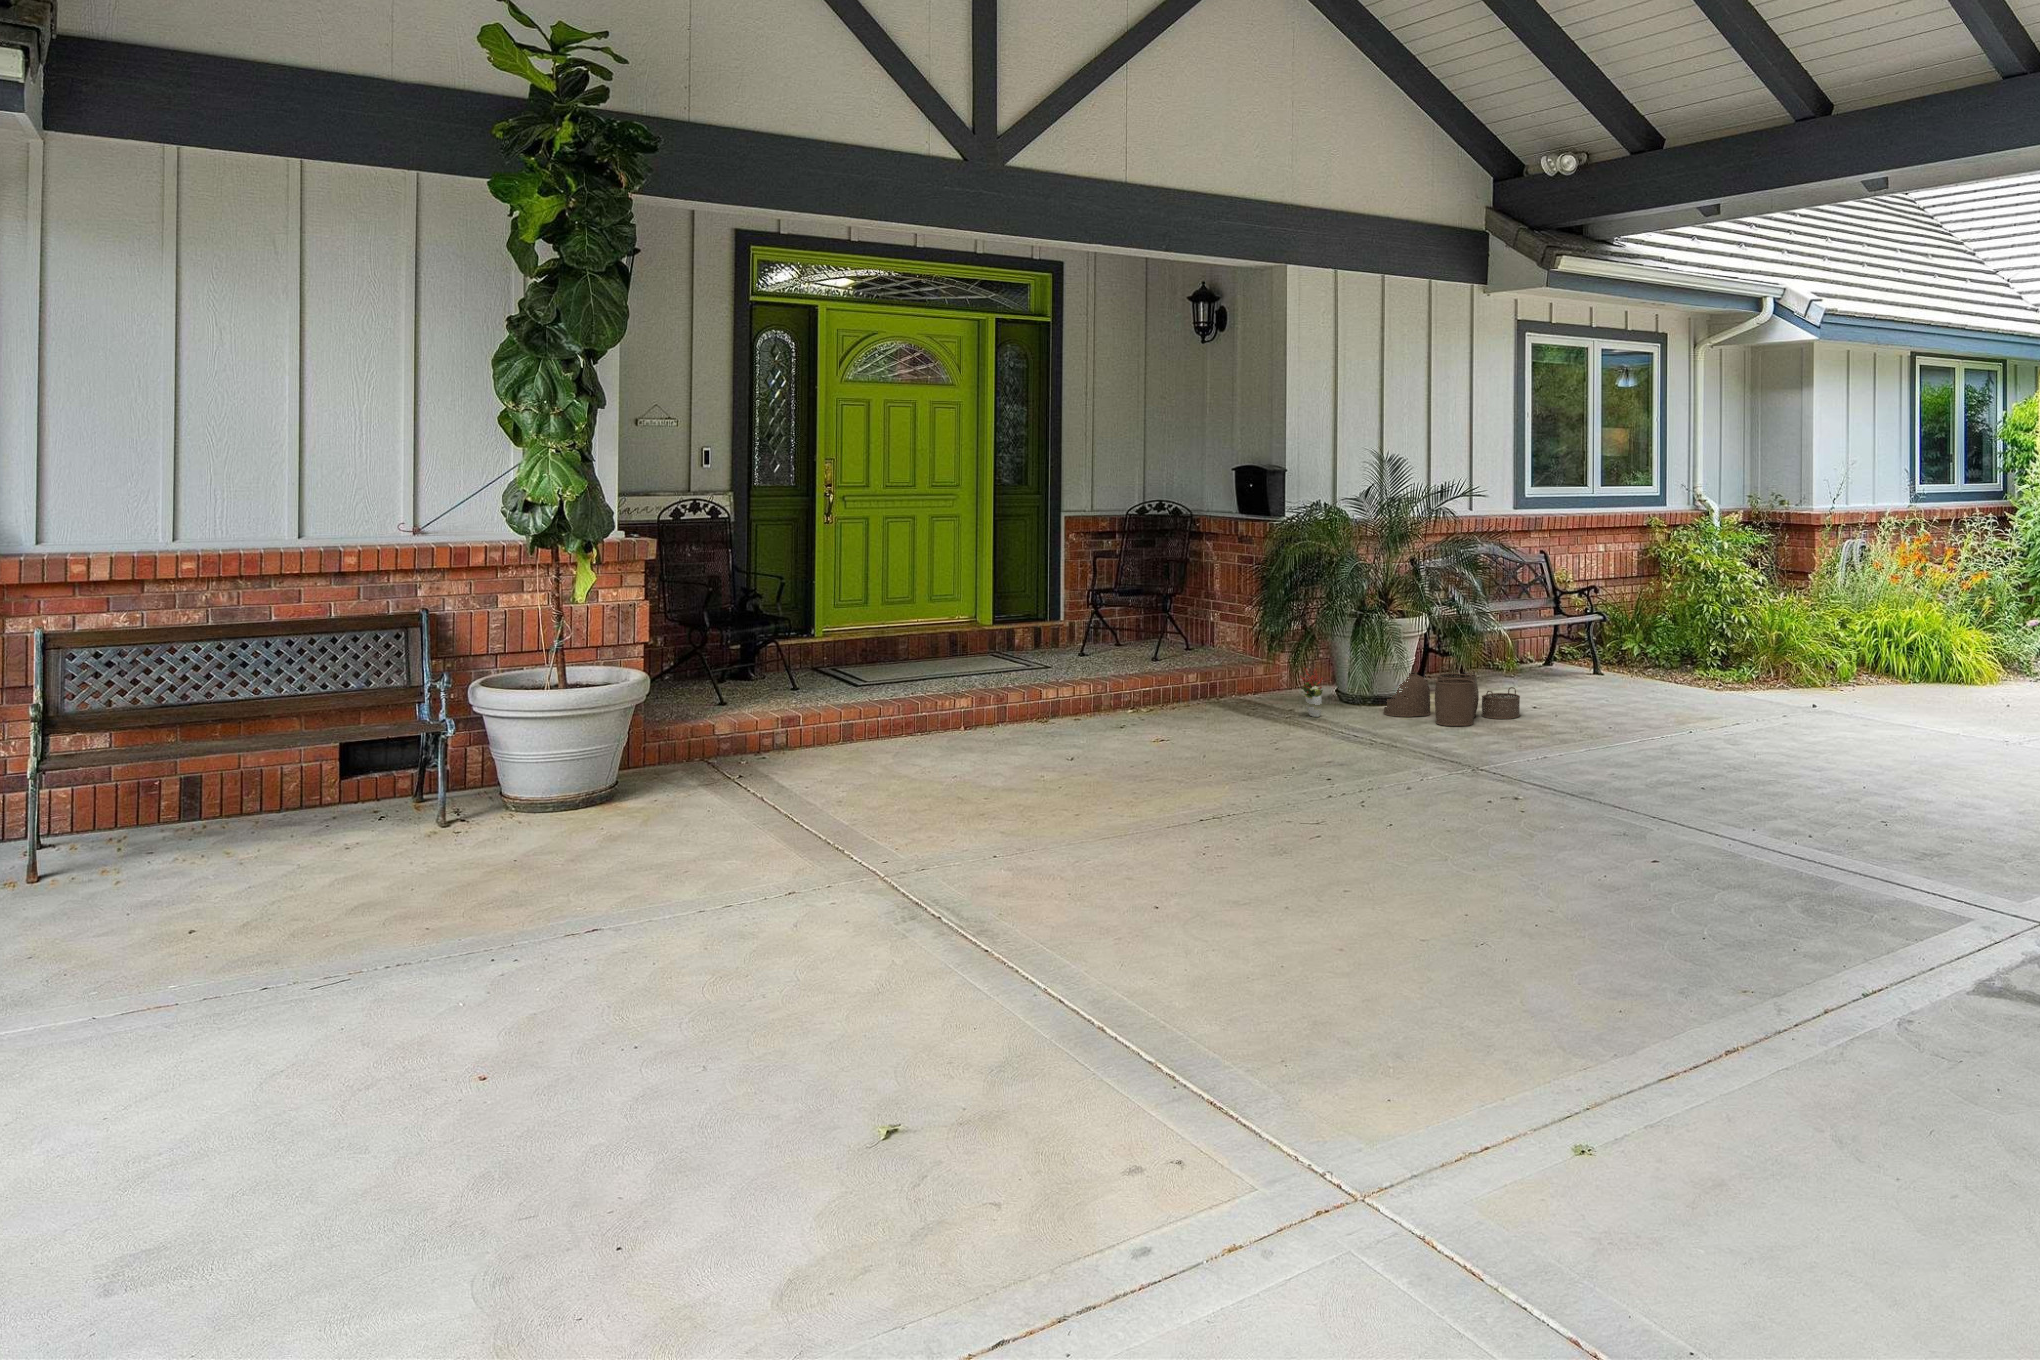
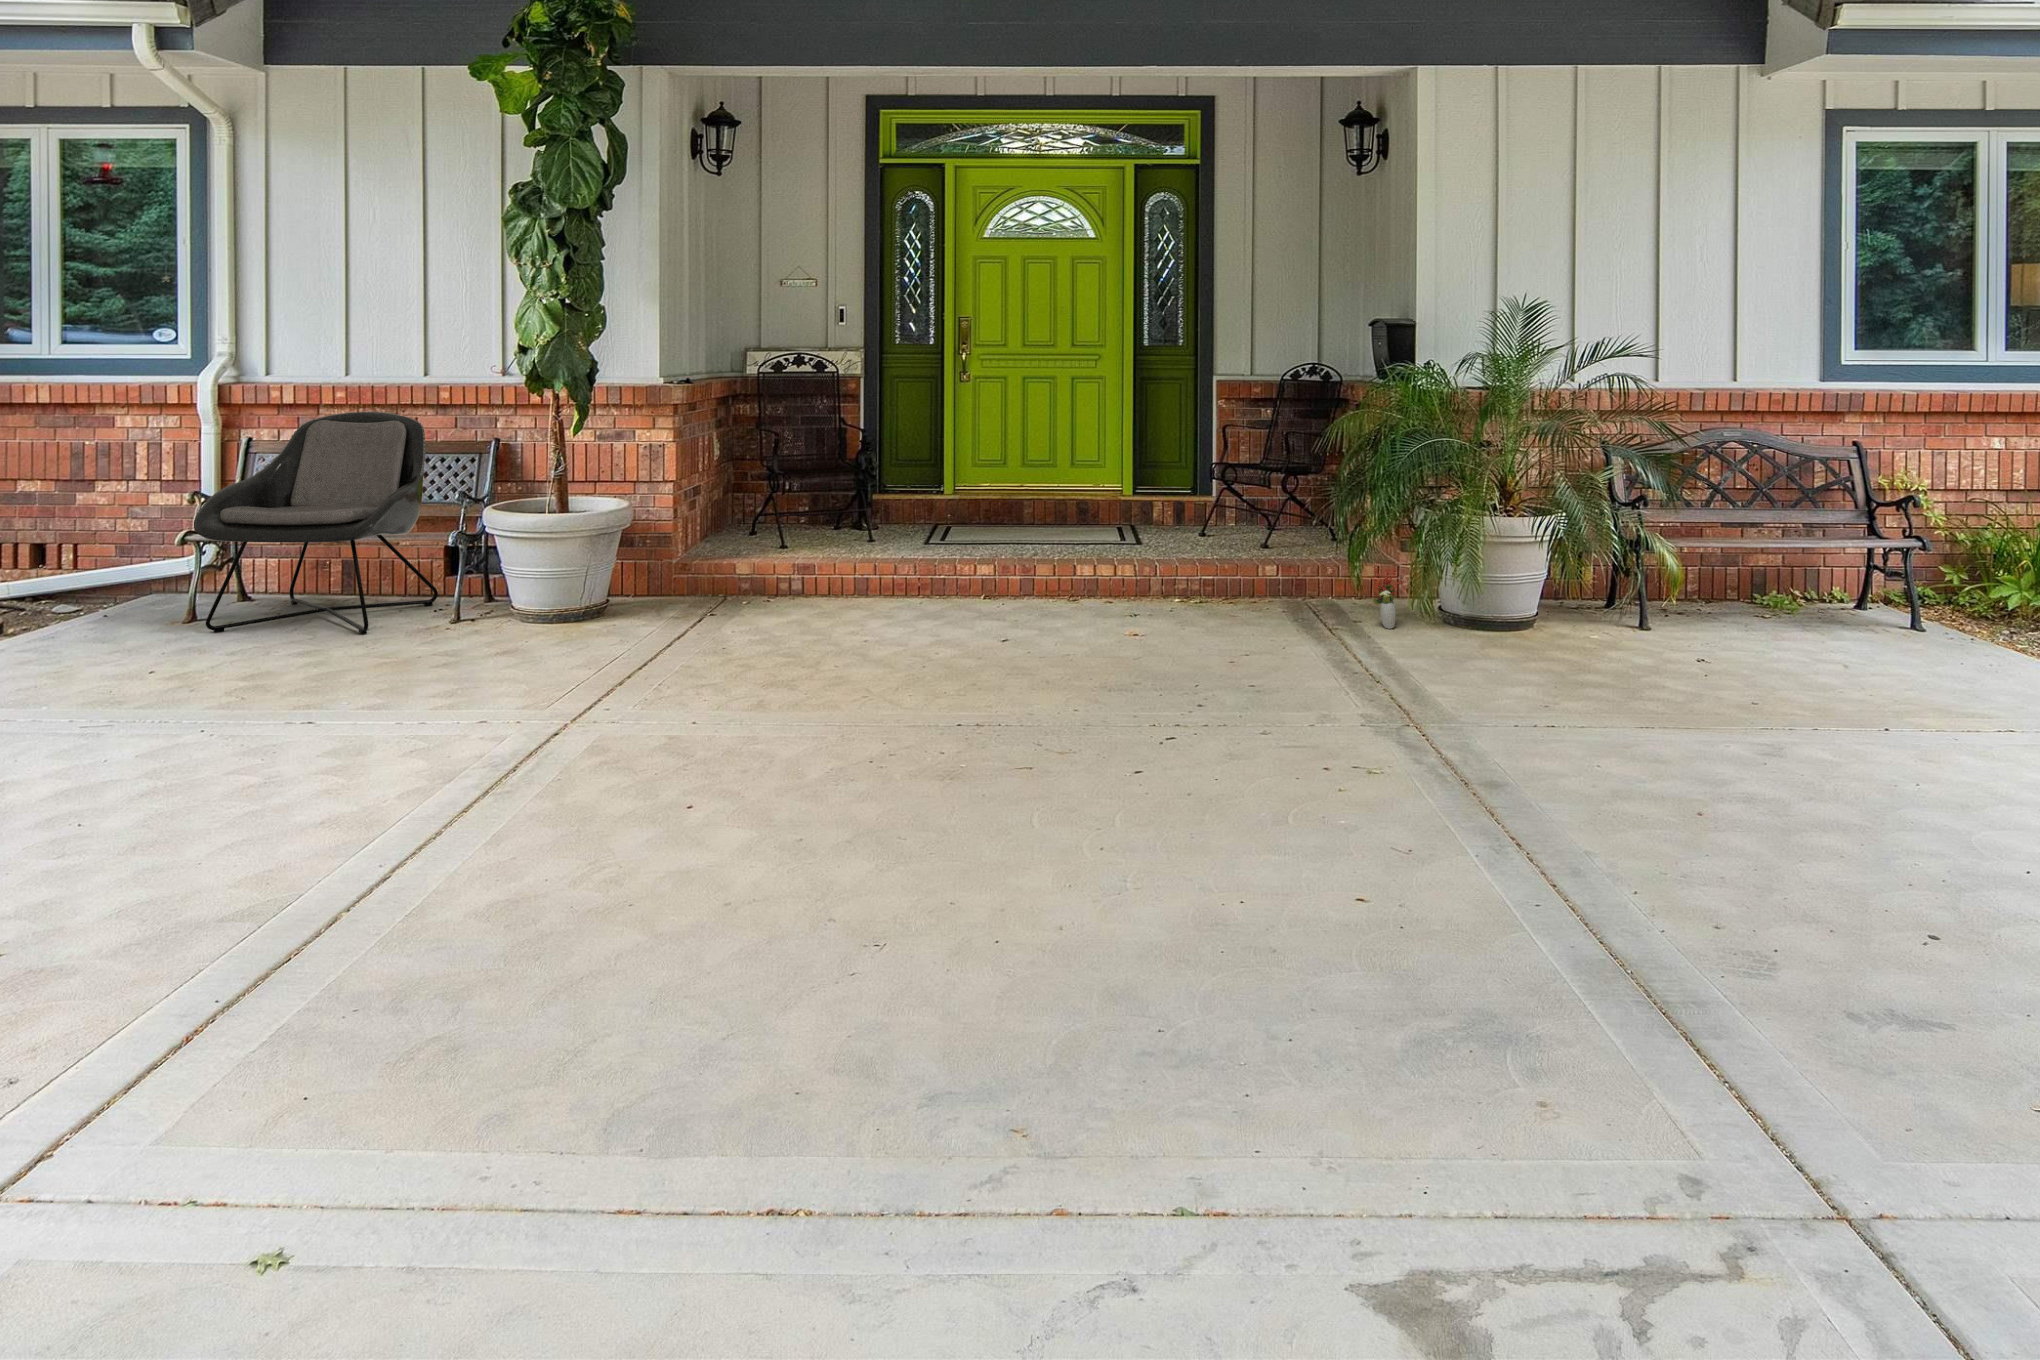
lounge chair: none [105,582,398,878] -> present [194,412,438,634]
woven basket: present [1384,667,1520,726] -> none [1478,581,1658,670]

